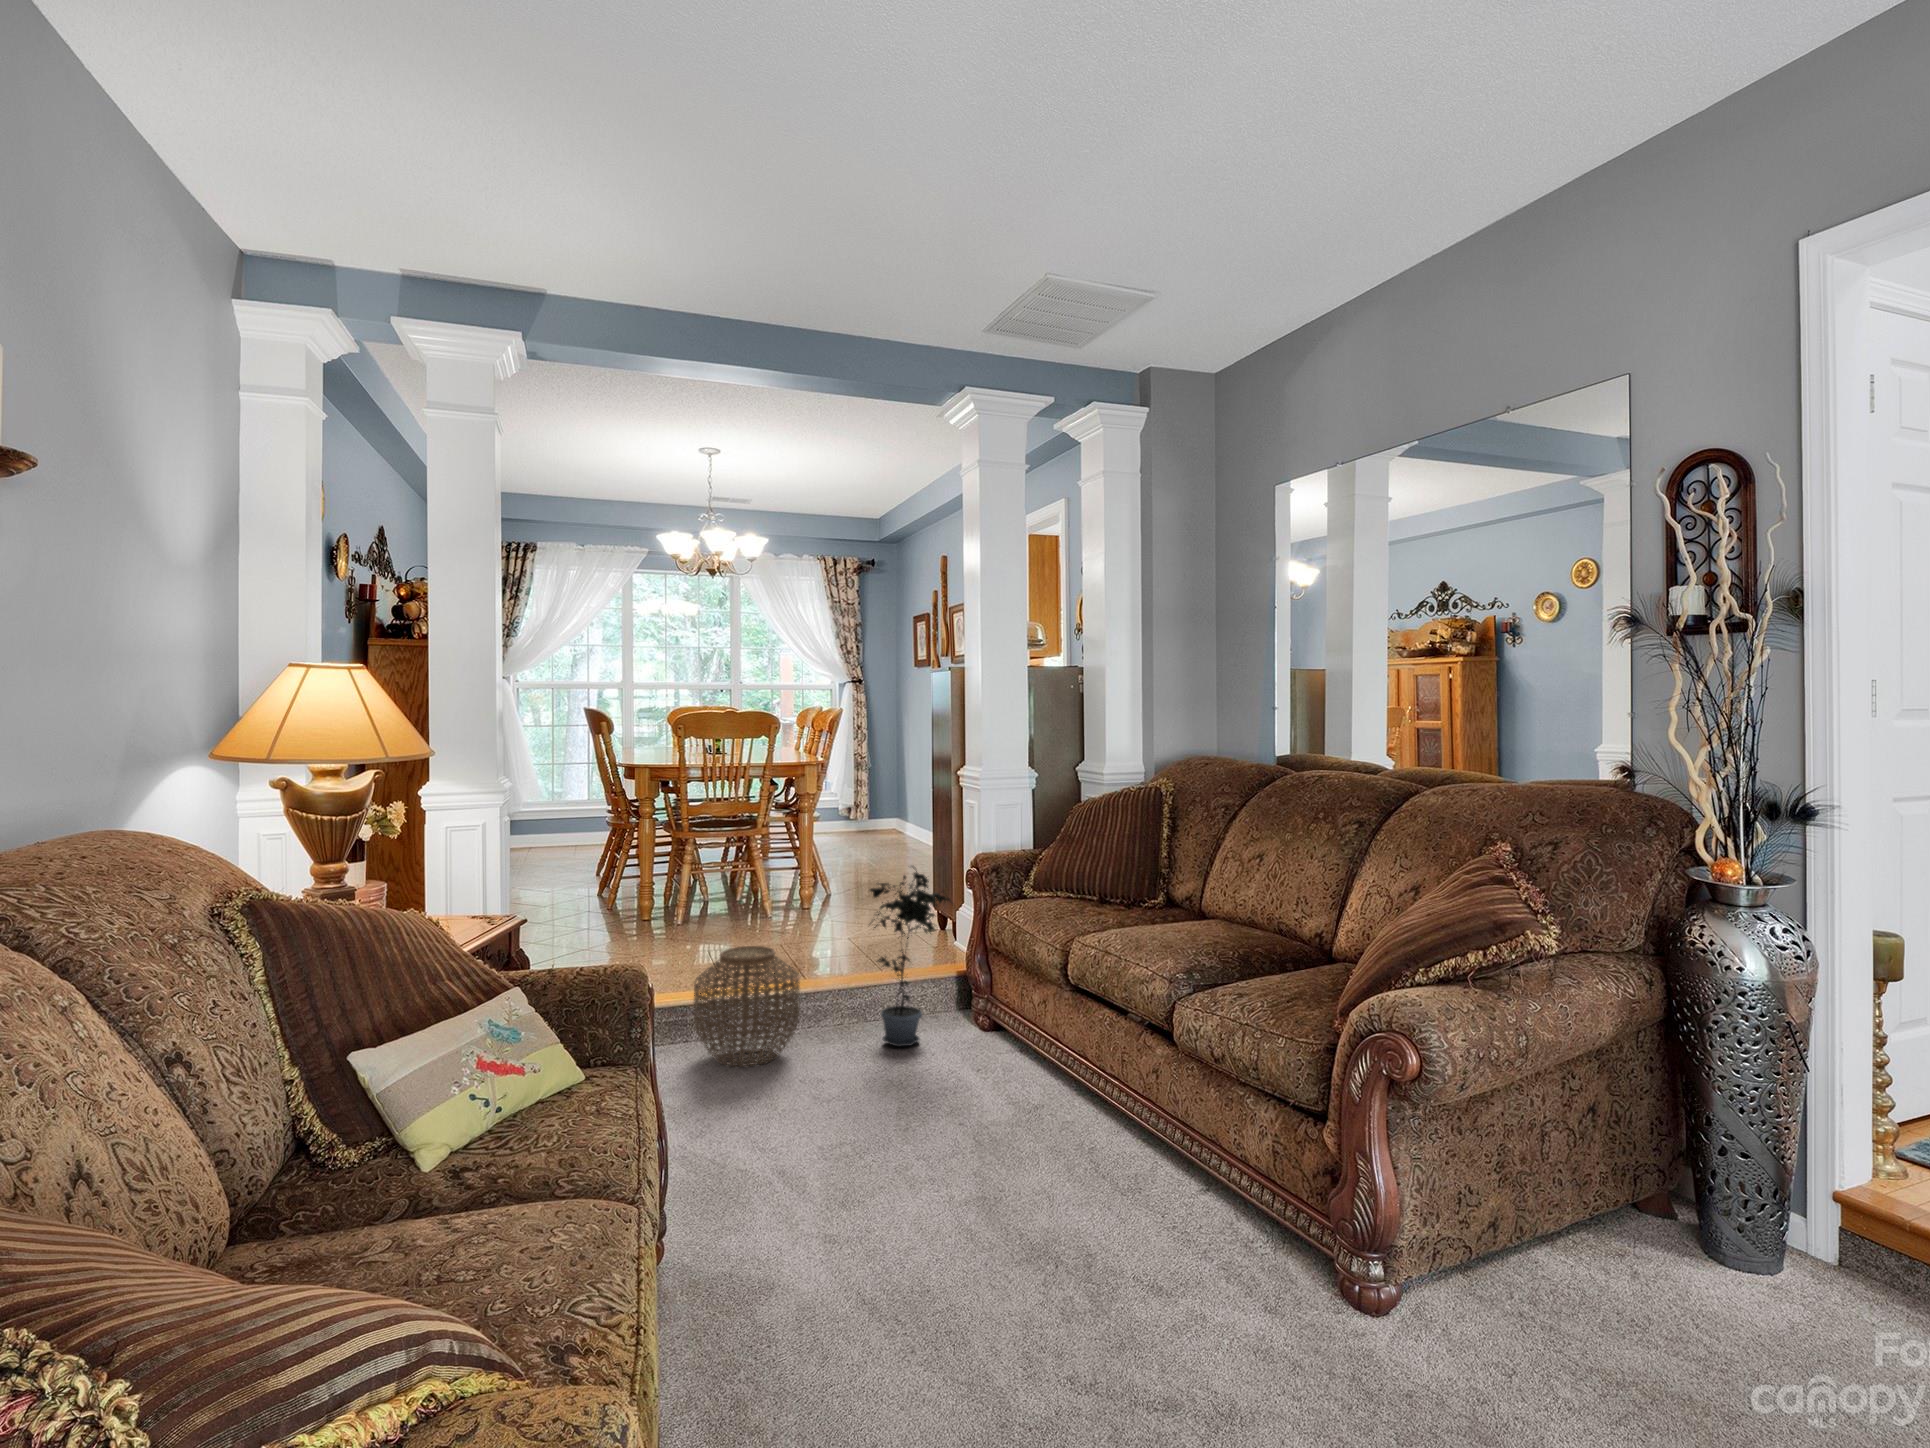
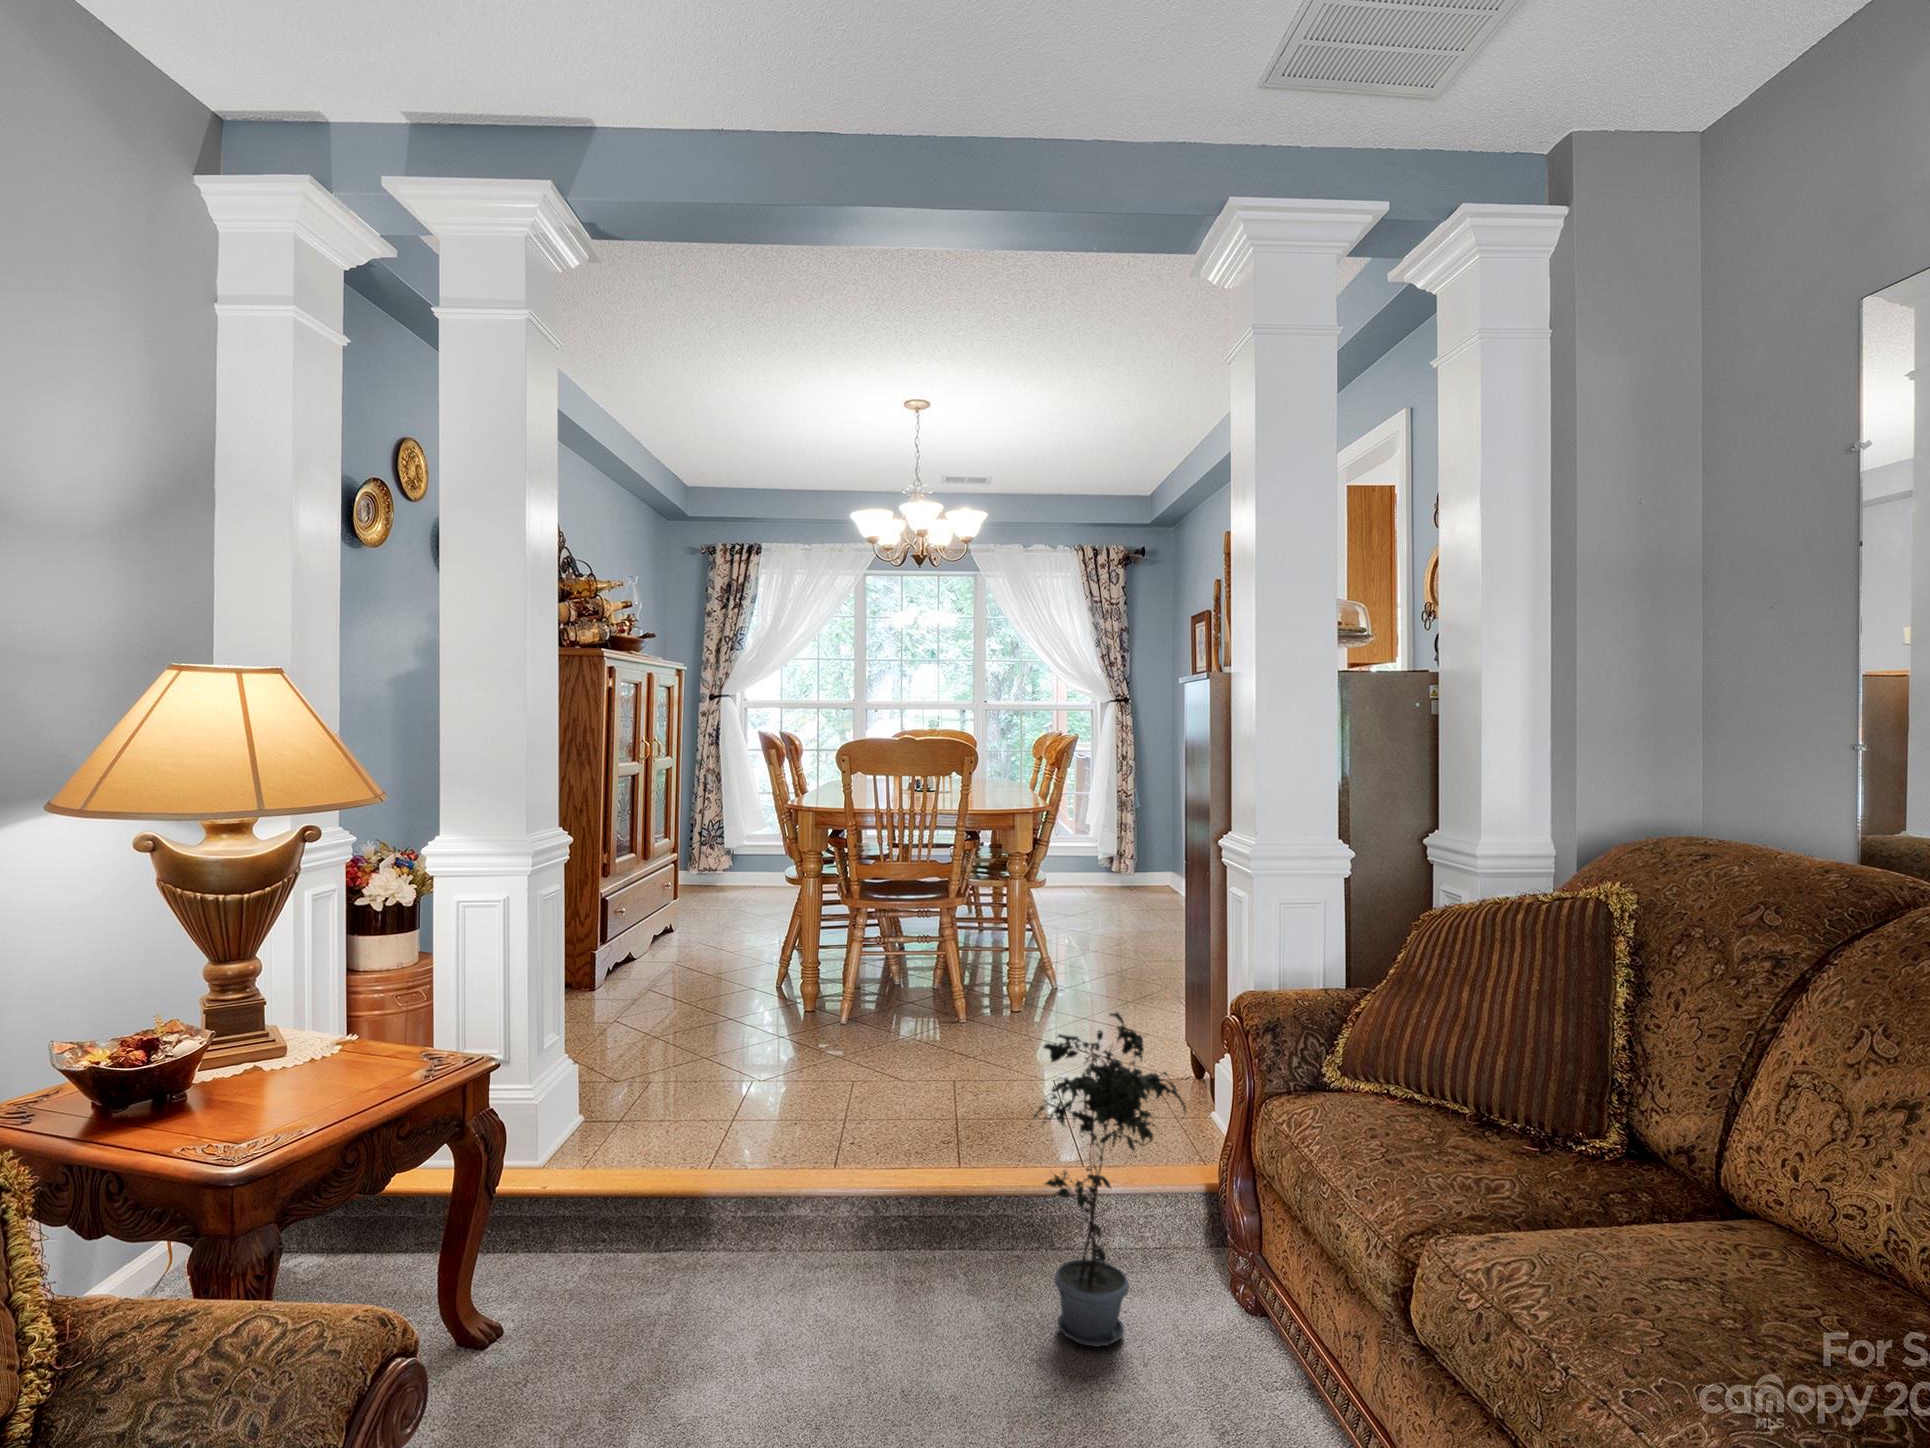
woven basket: present [694,946,799,1067] -> none [737,1128,913,1352]

